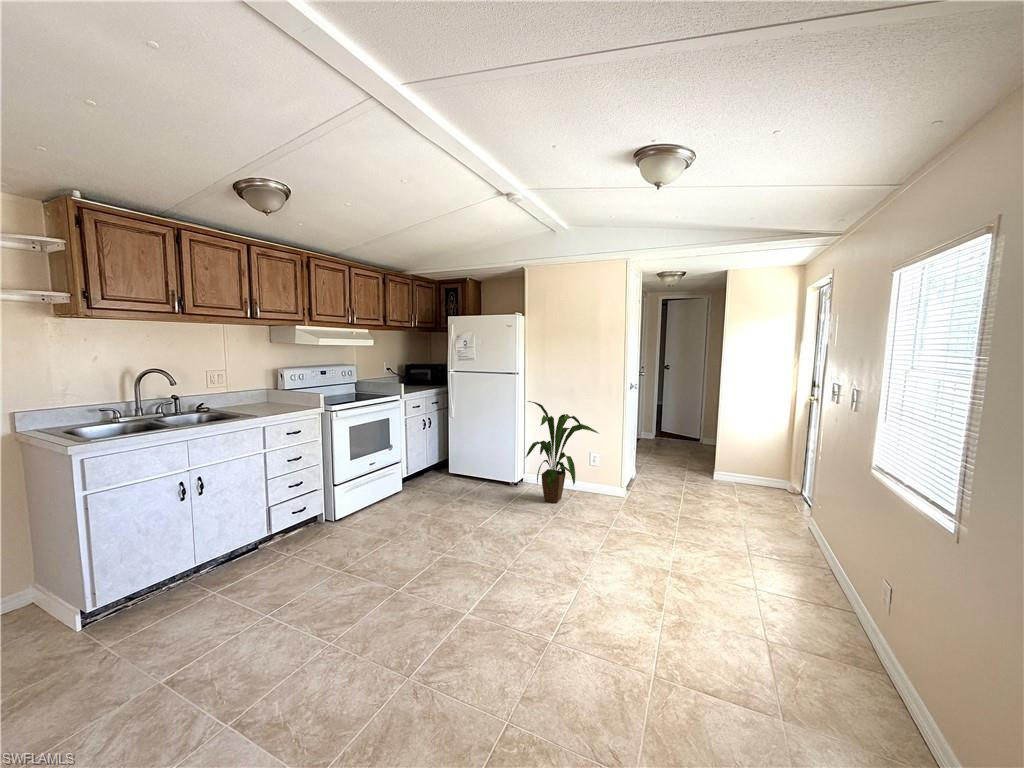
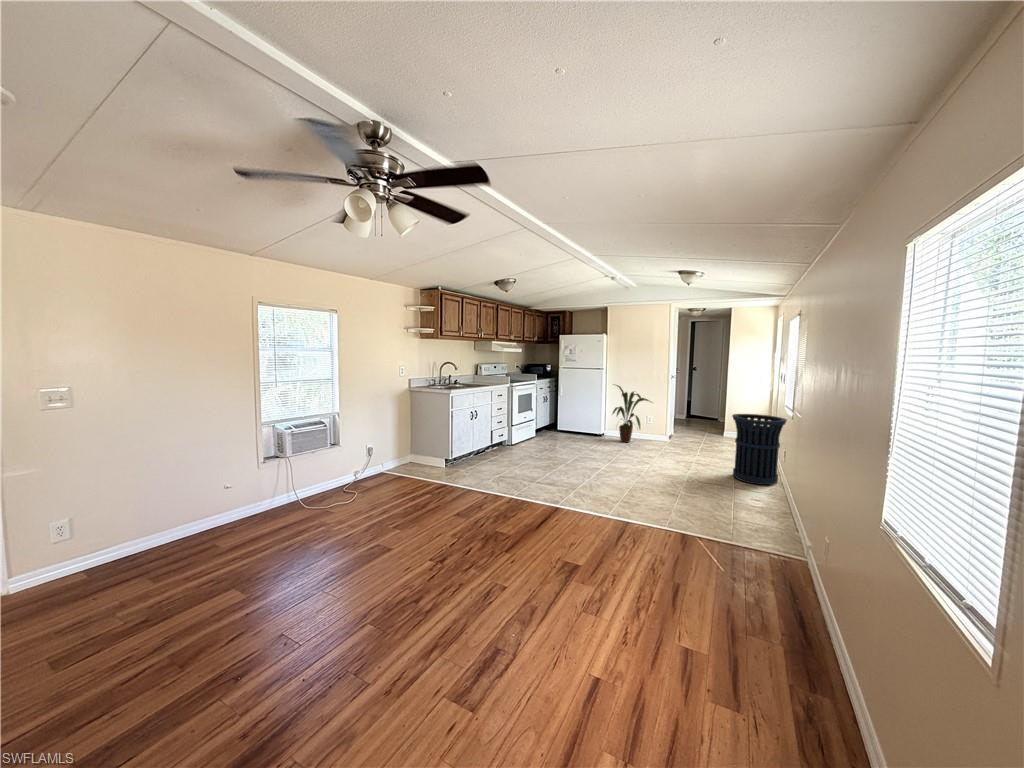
trash can: none [752,480,887,666] -> present [732,414,787,485]

